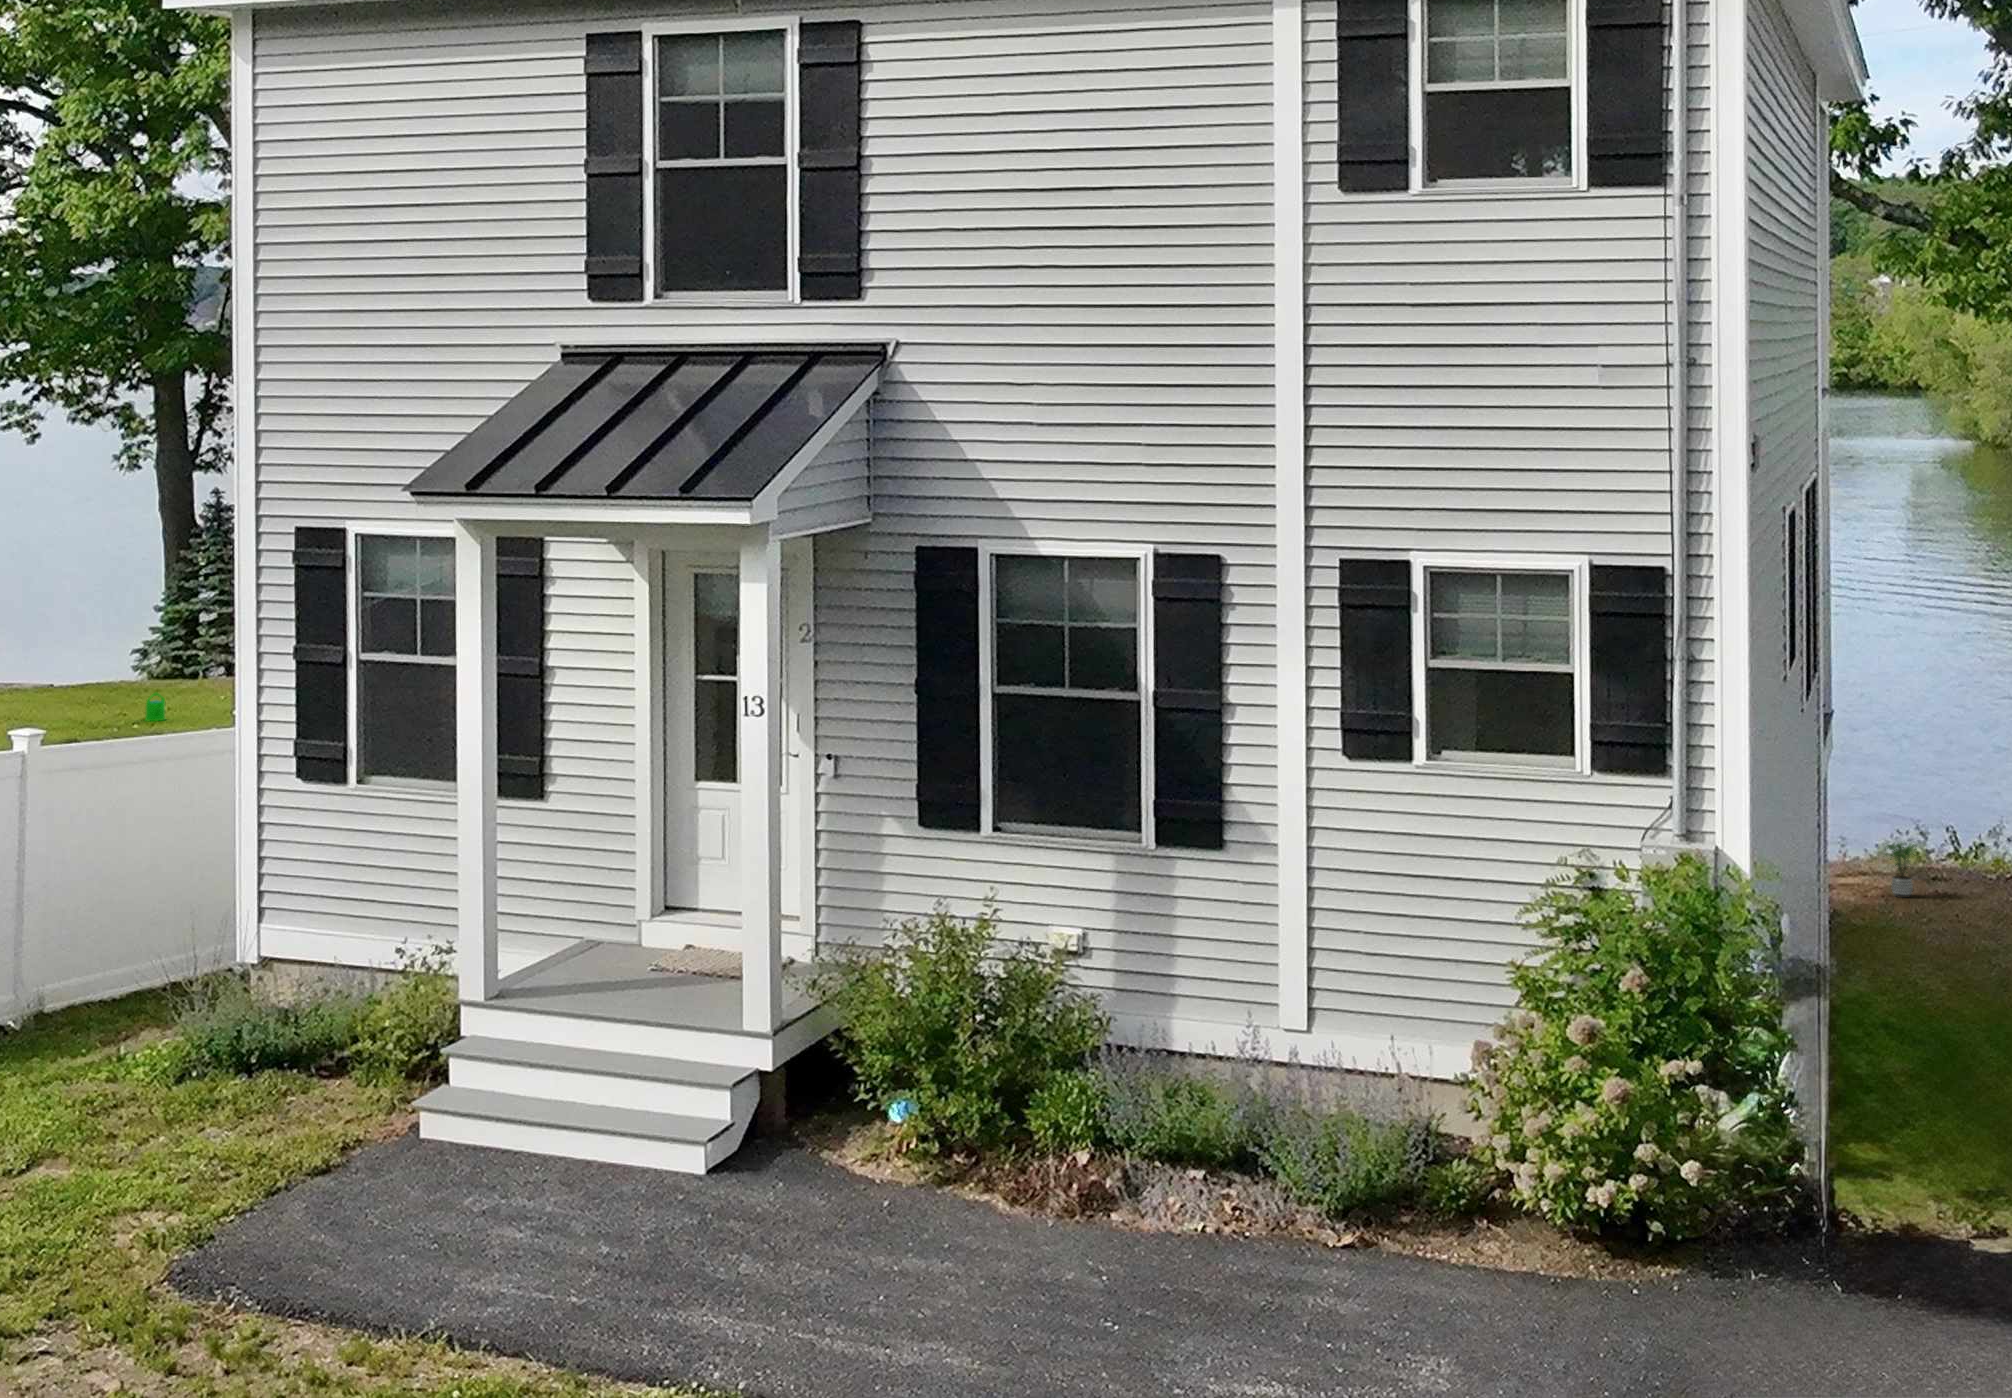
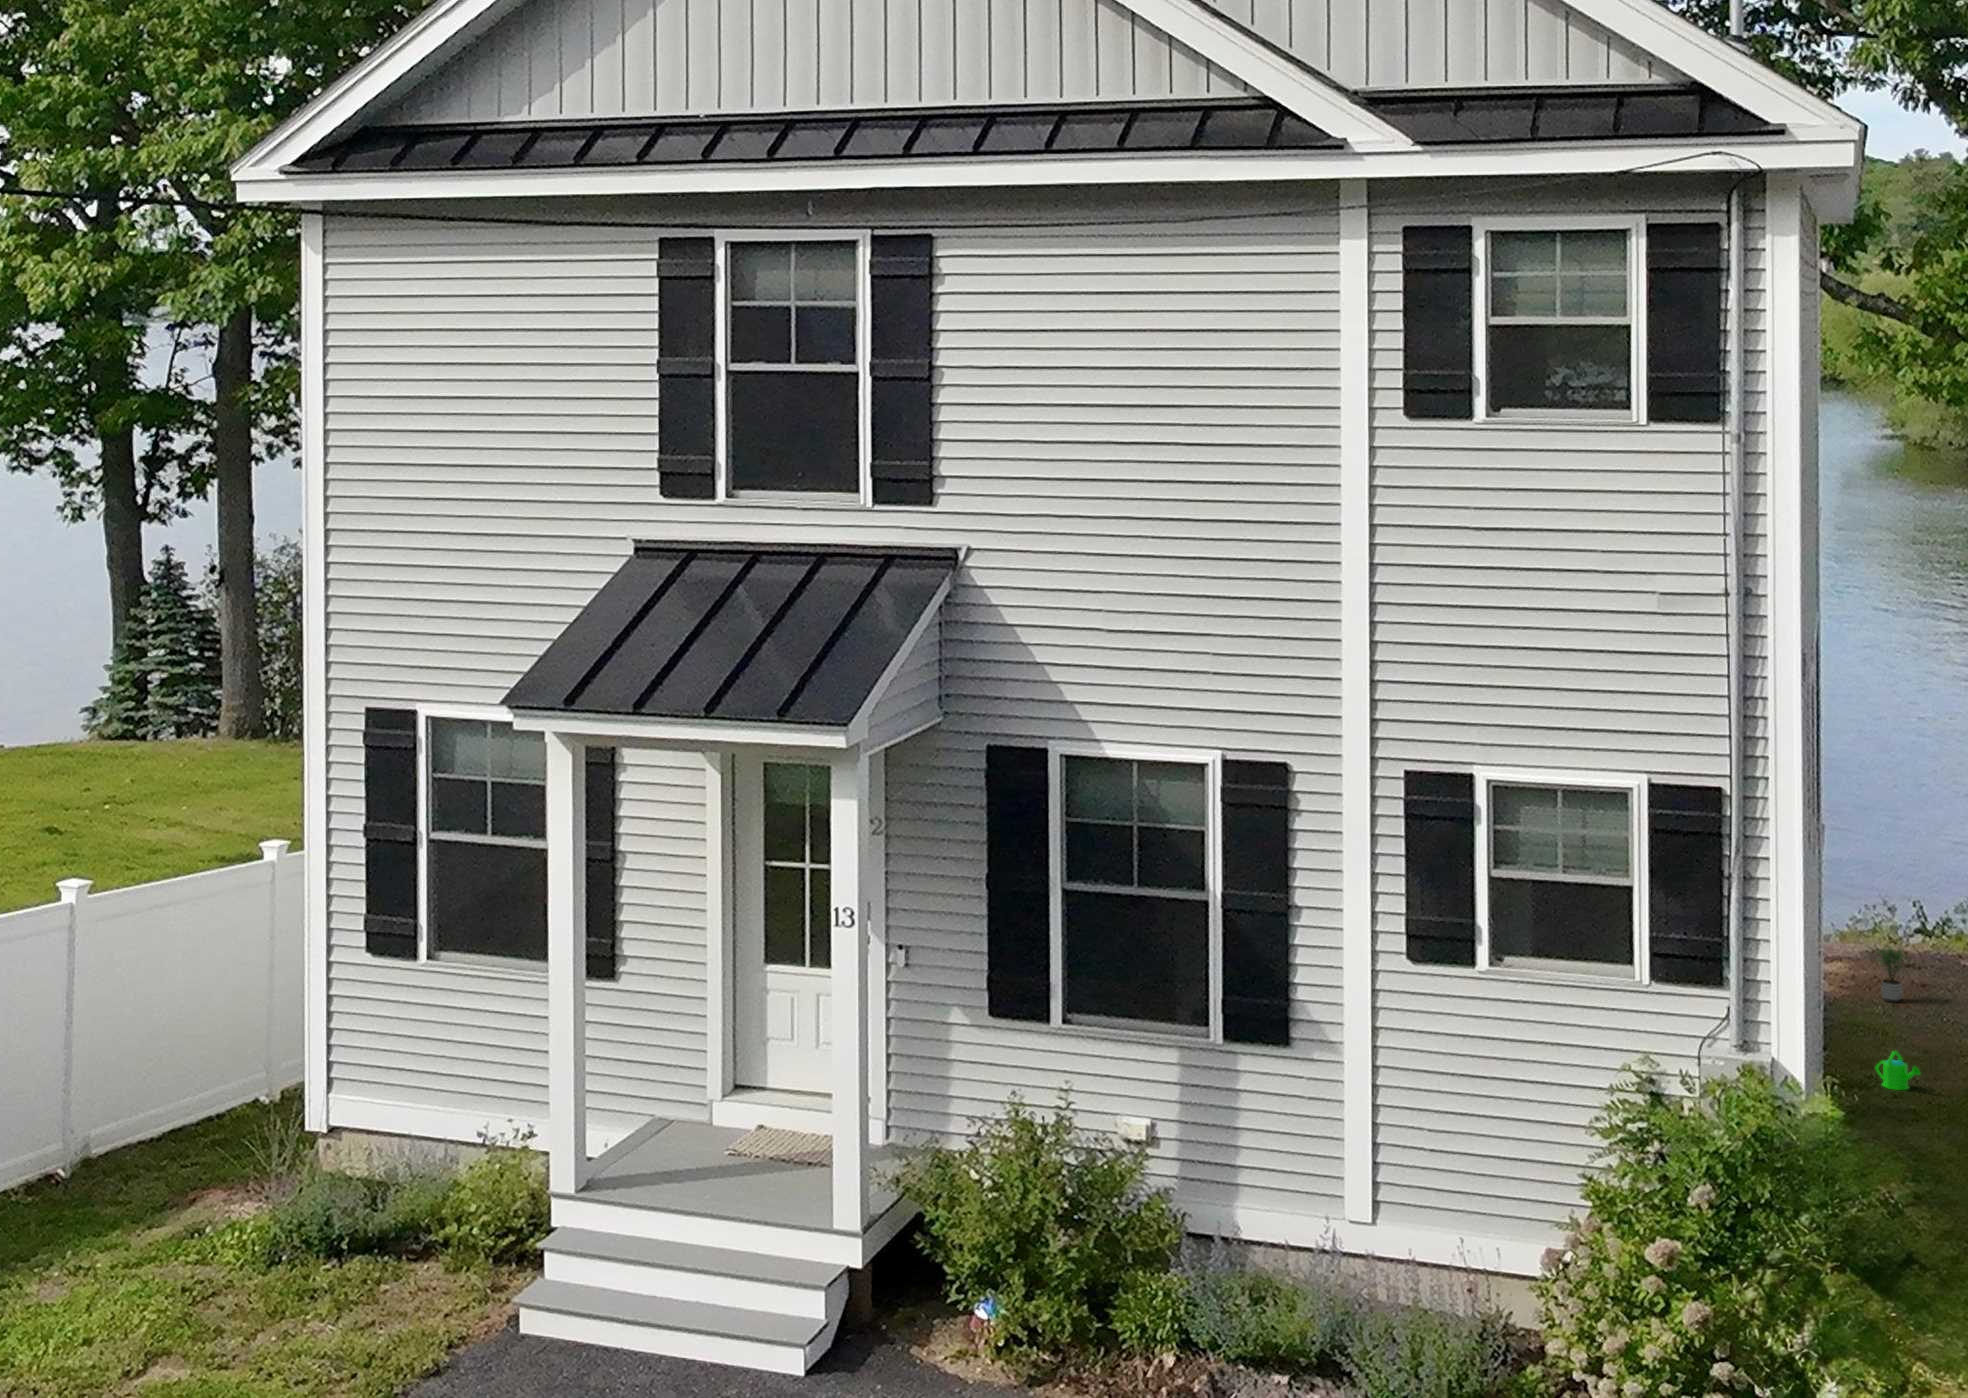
watering can: present [145,693,166,721] -> present [1875,1051,1920,1090]

